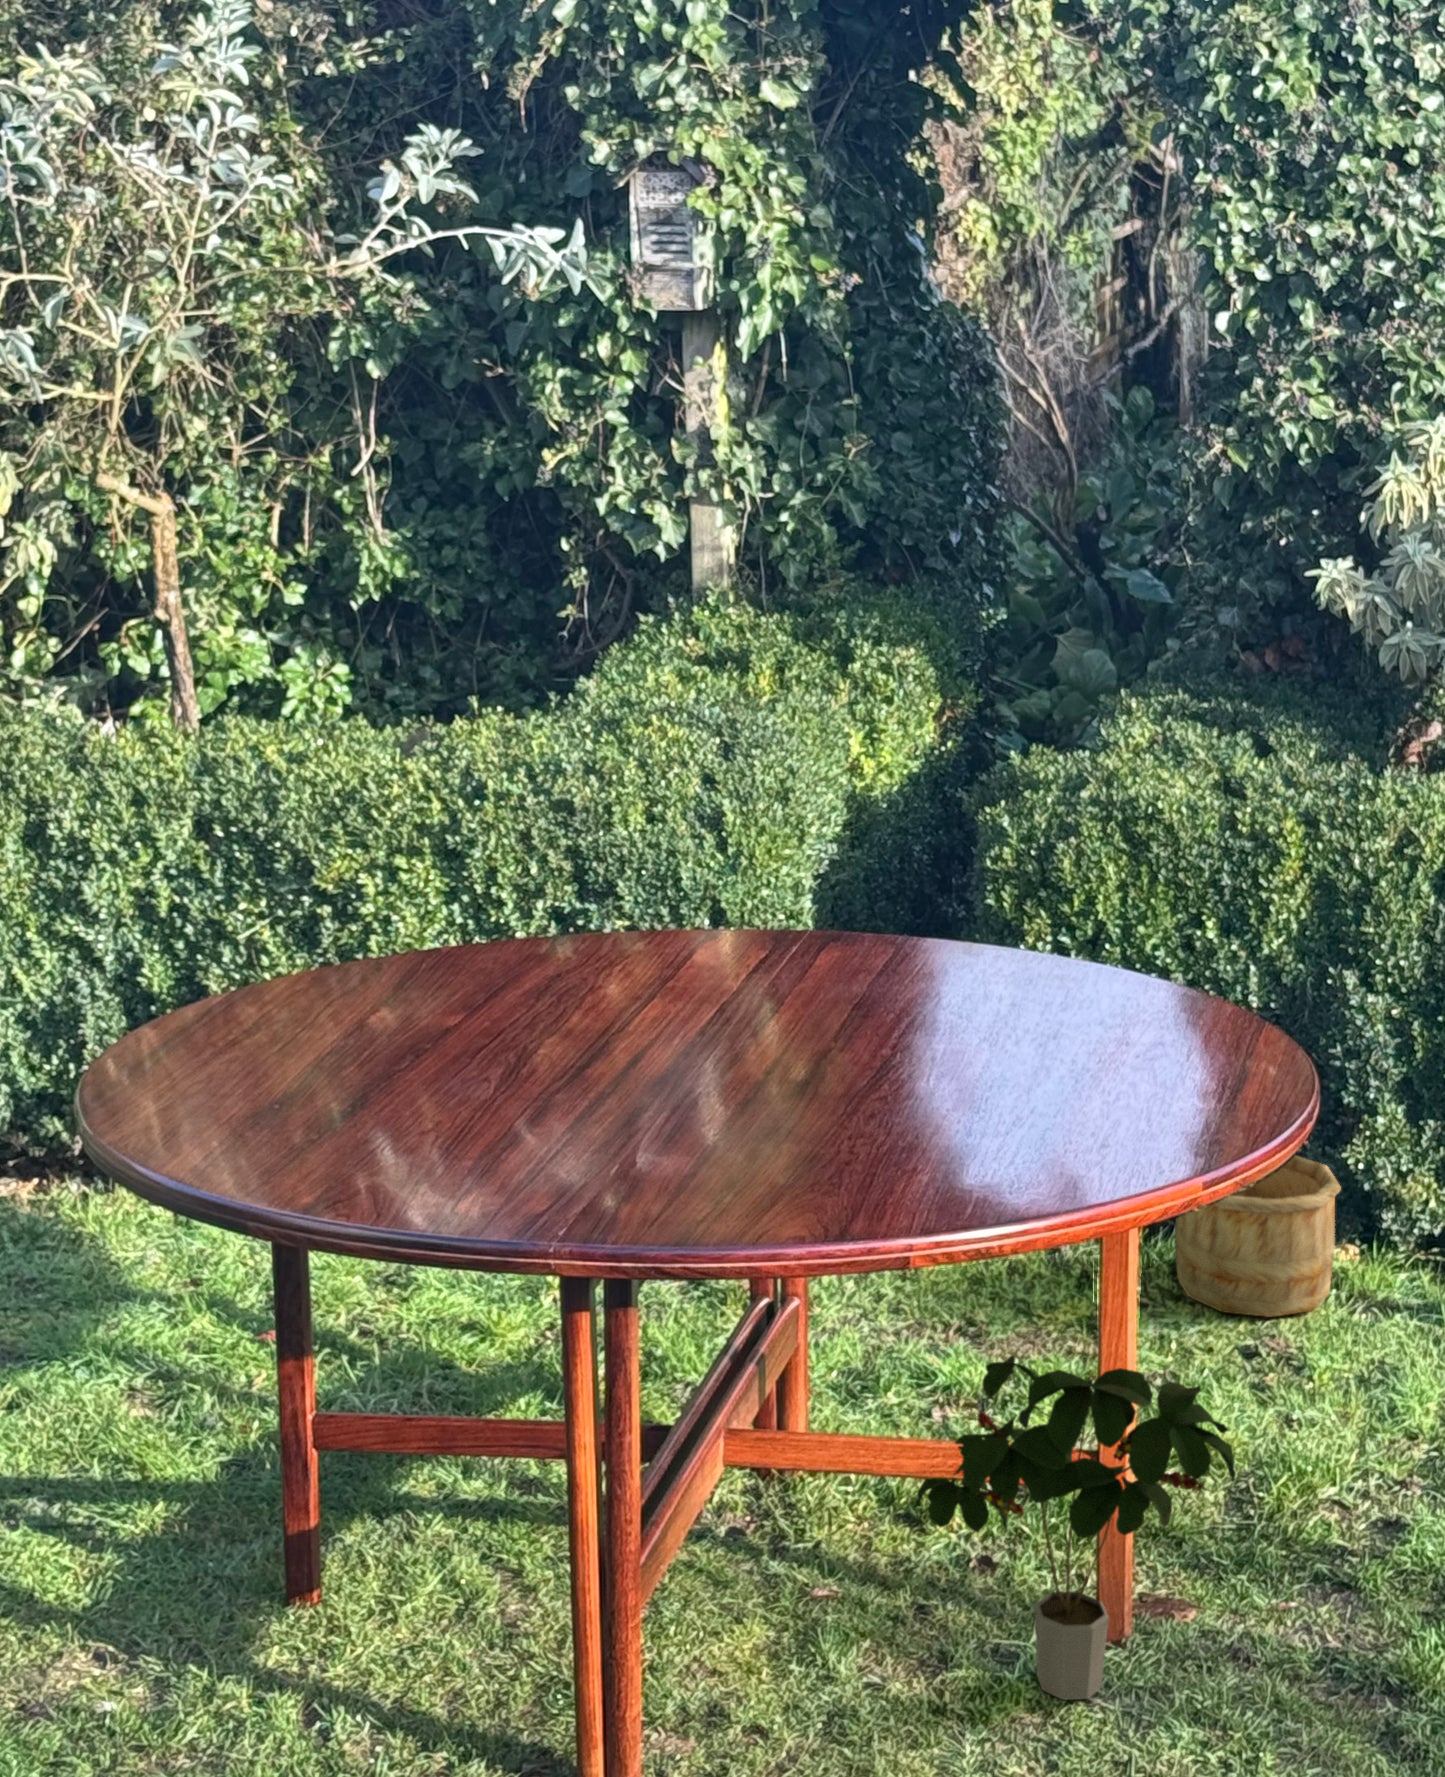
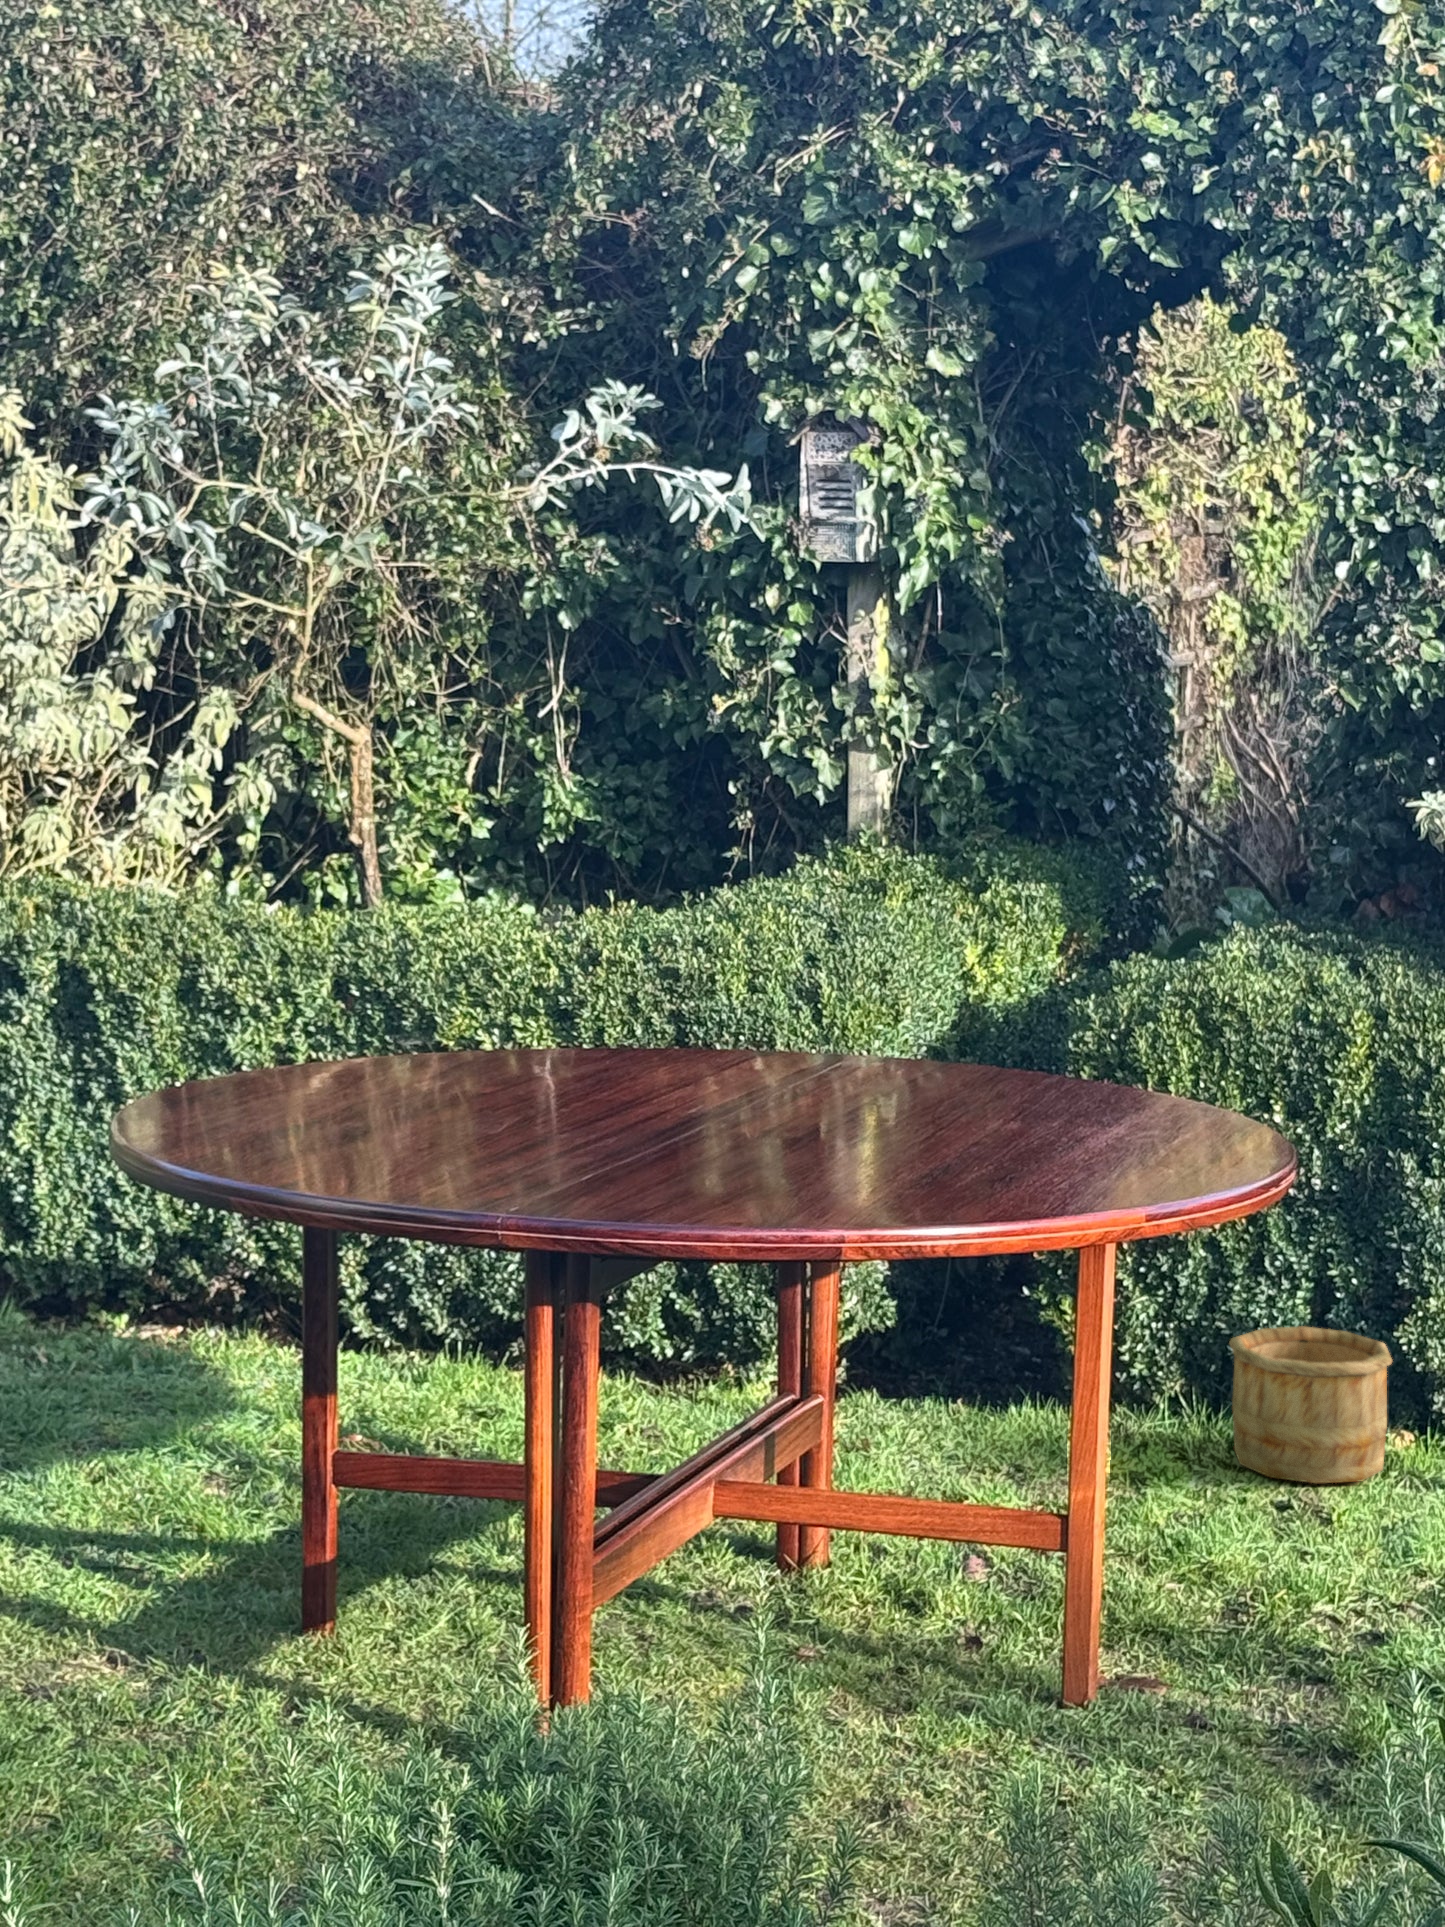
potted plant: present [916,1355,1235,1700] -> none [881,1401,1168,1731]

